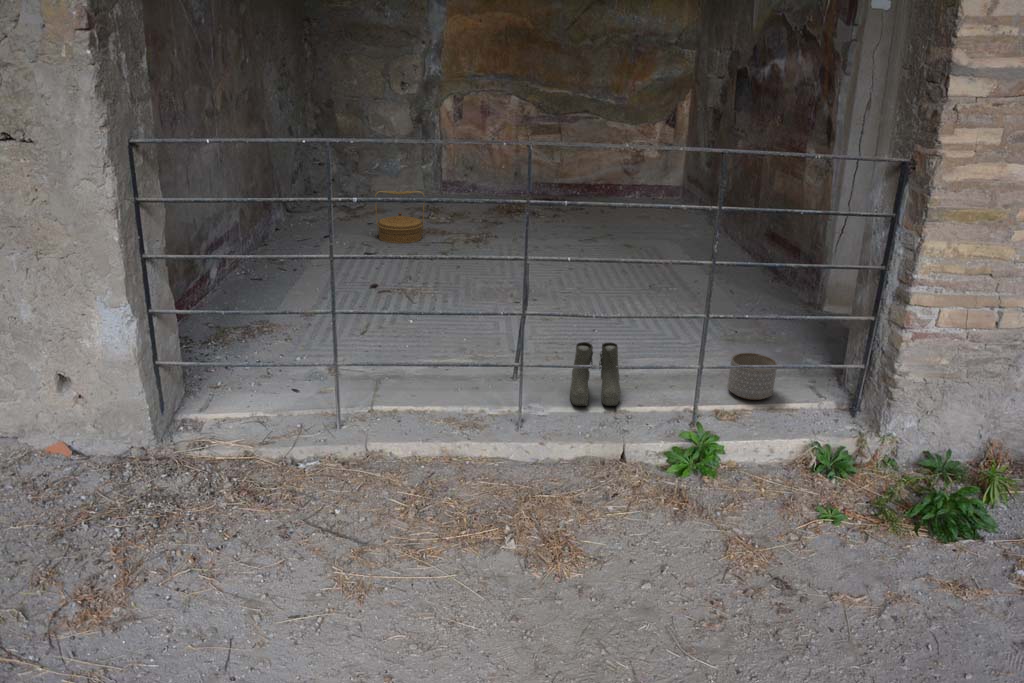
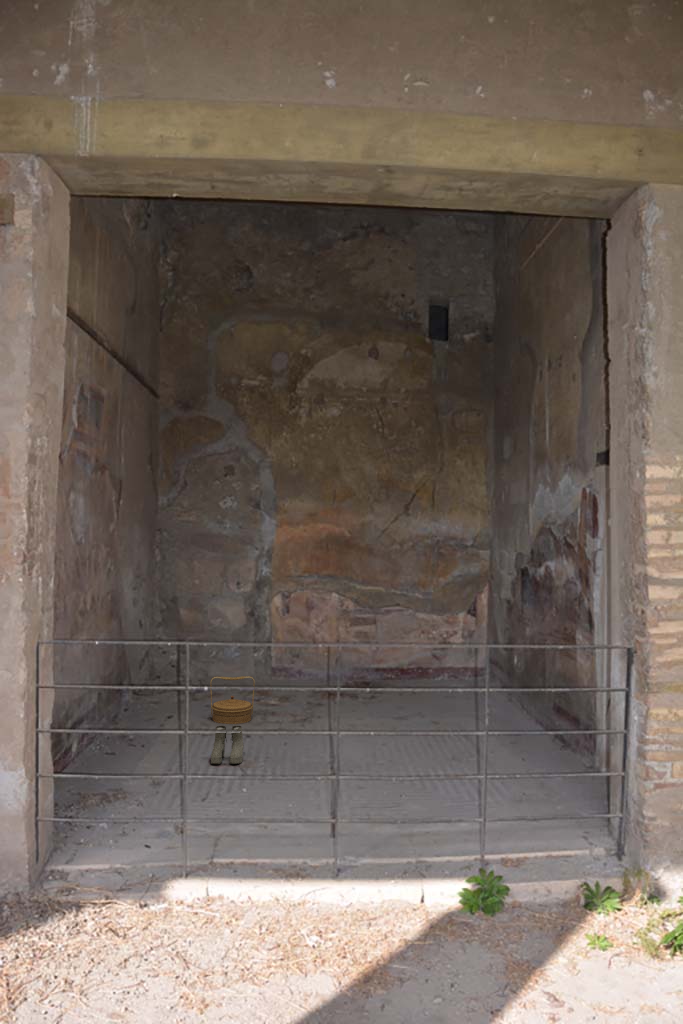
boots: present [570,342,620,406] -> present [211,726,244,764]
planter: present [727,353,777,400] -> none [514,808,553,850]

